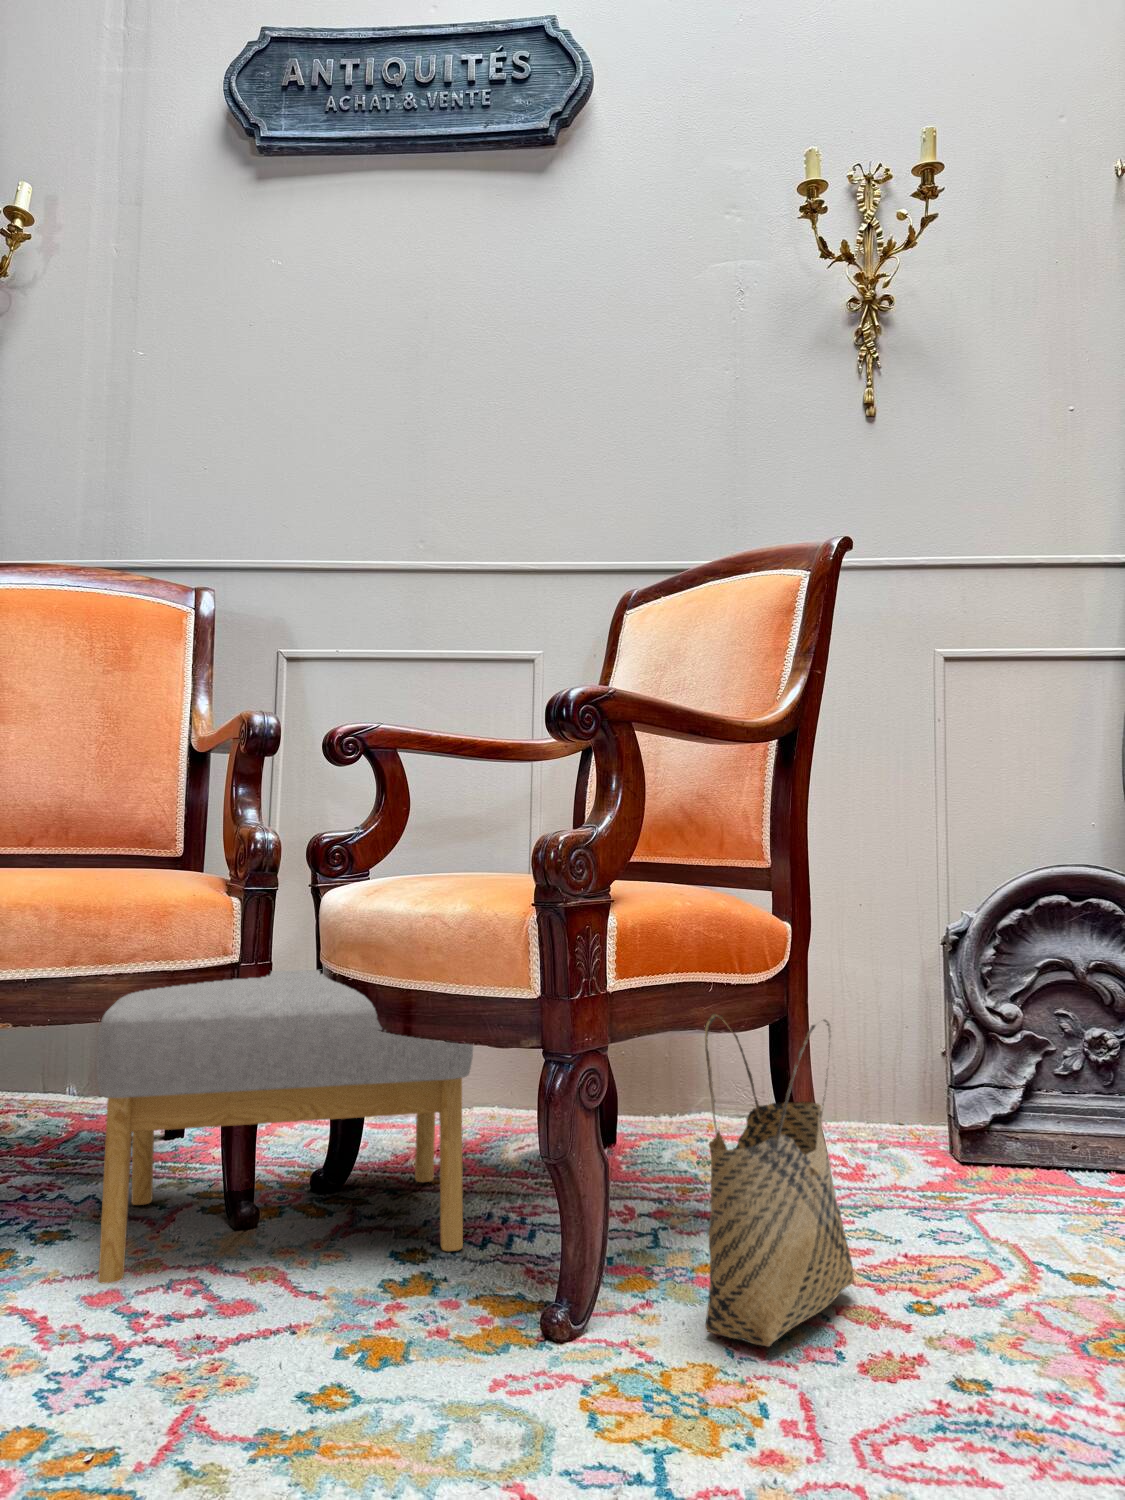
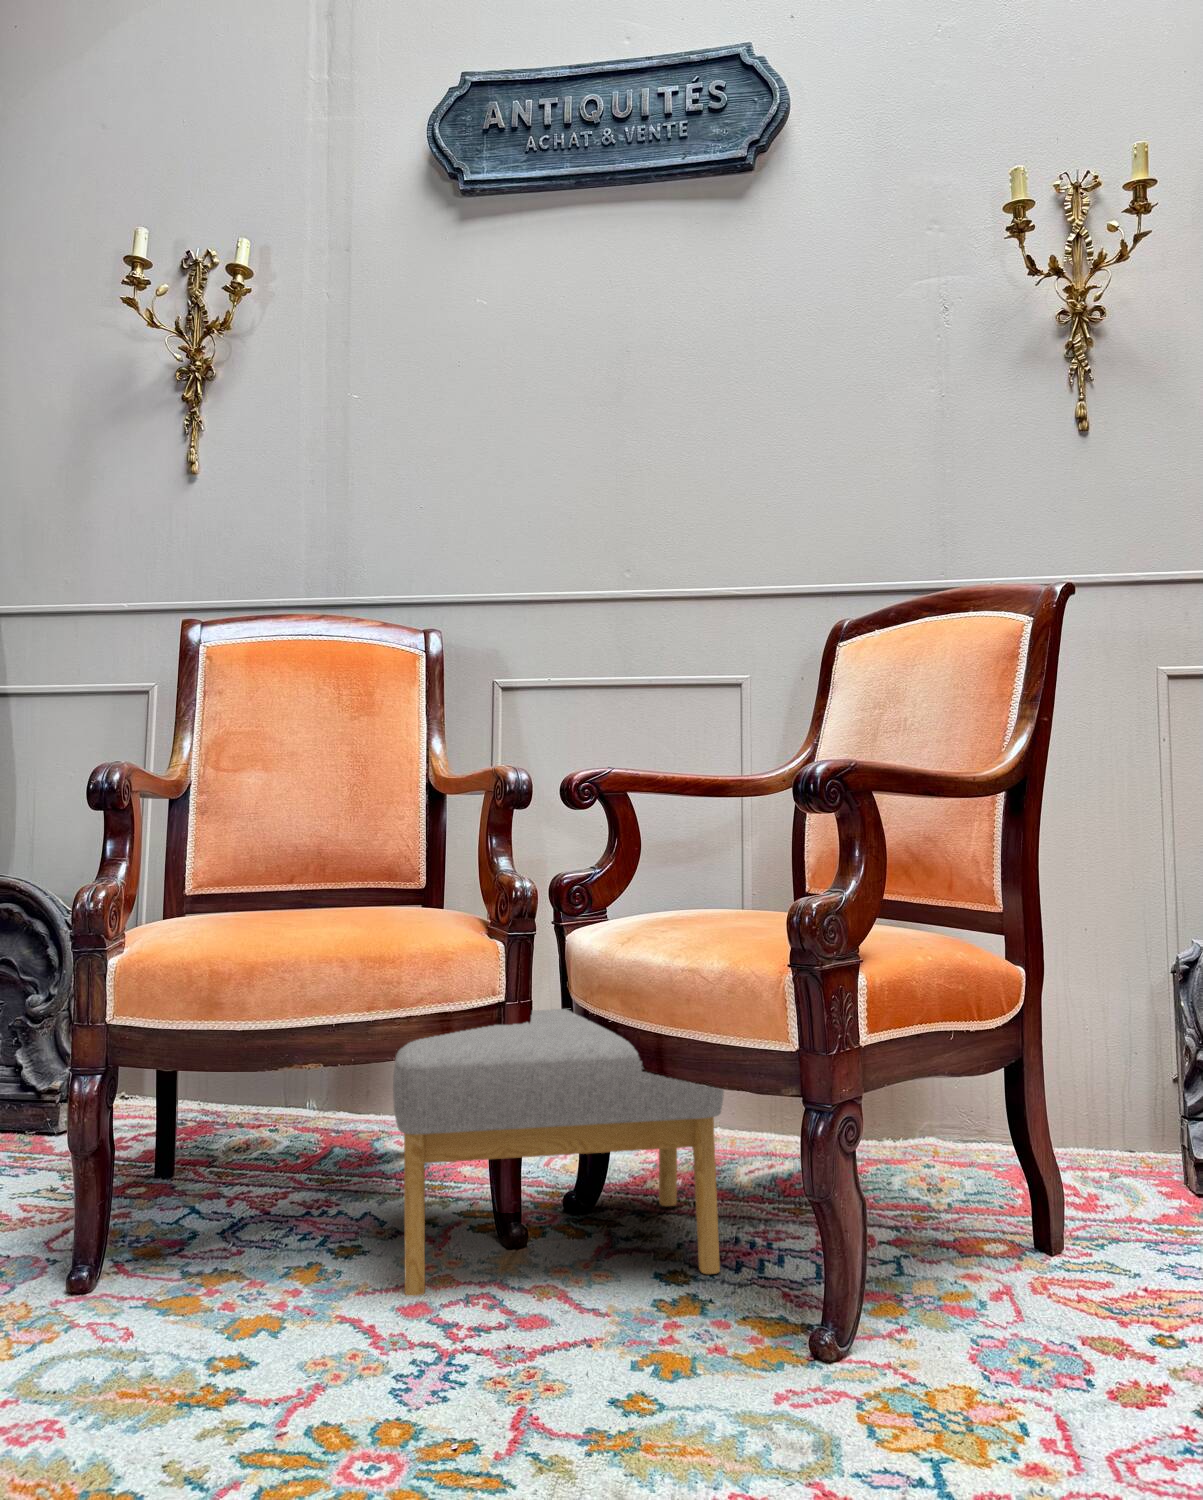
woven basket: present [705,1013,854,1347] -> none [952,1064,1098,1372]

